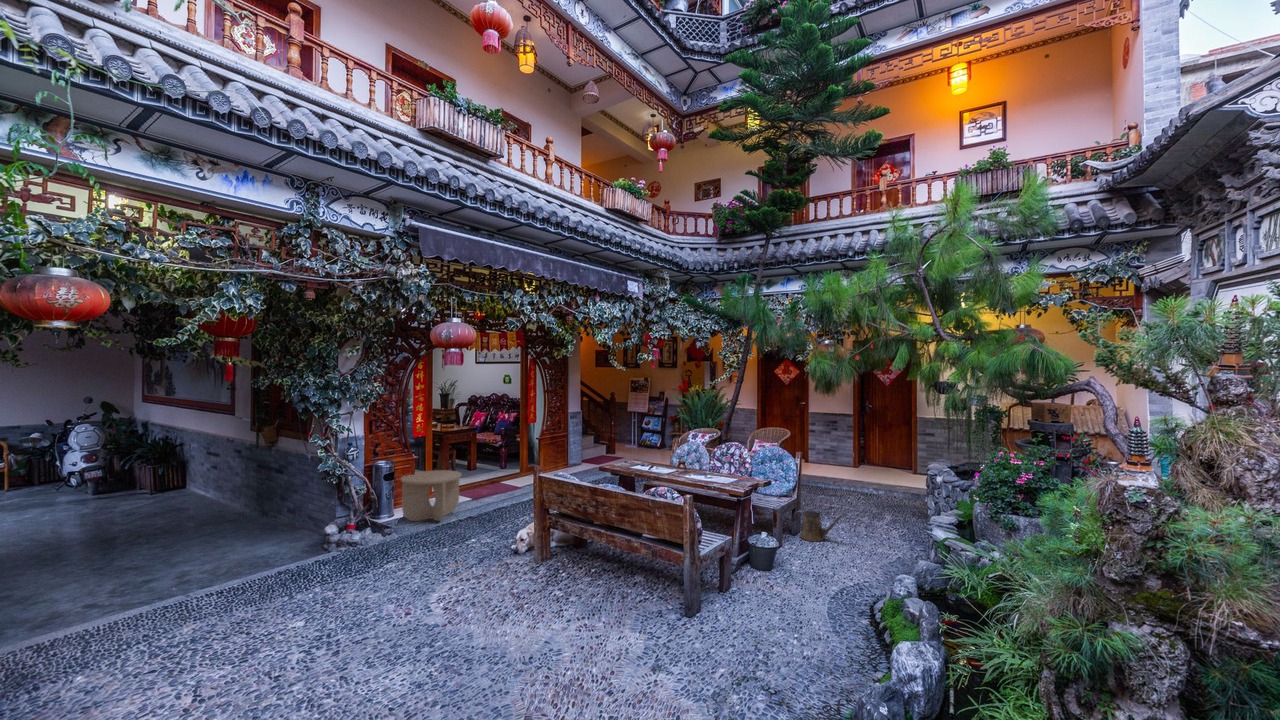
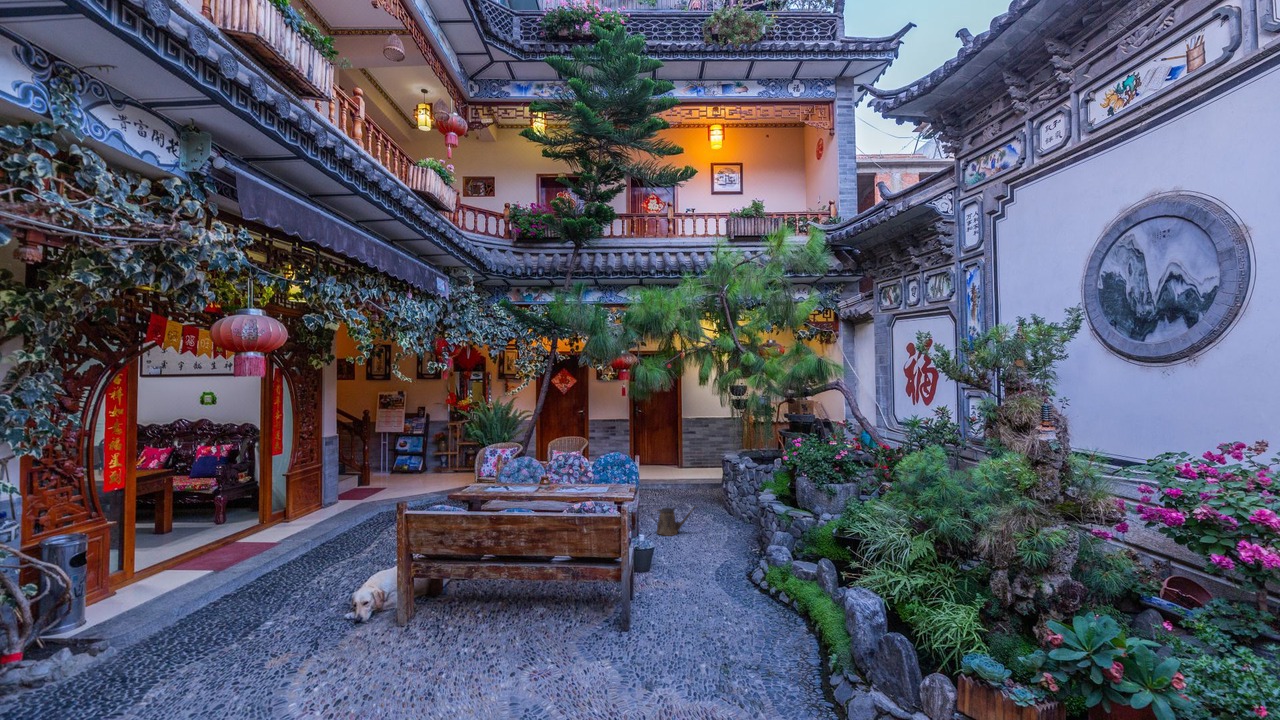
side table: present [401,470,462,521] -> none [123,525,232,609]

